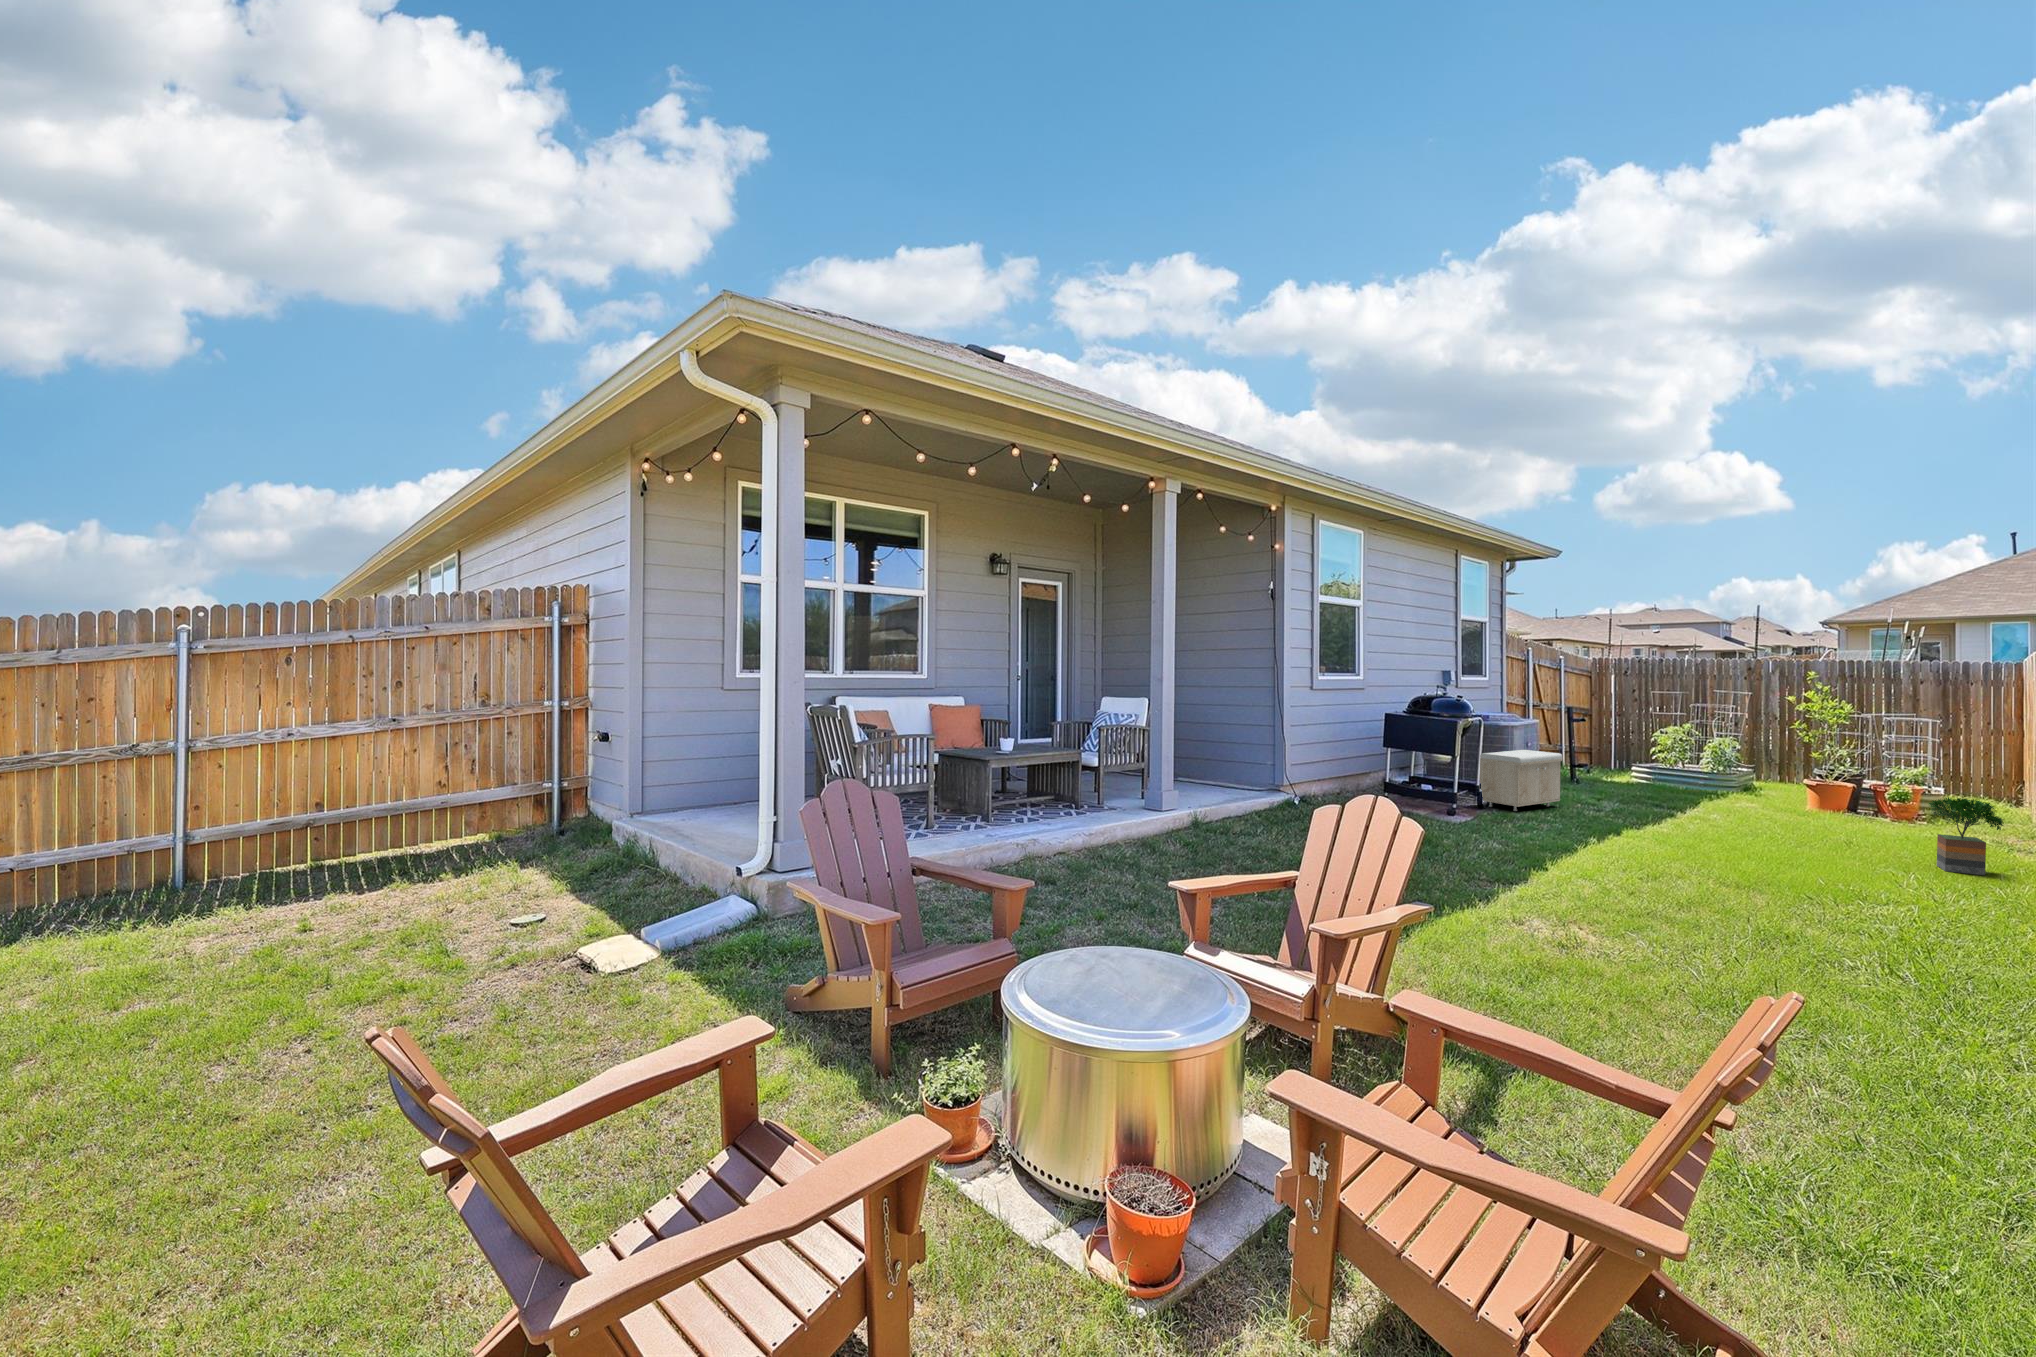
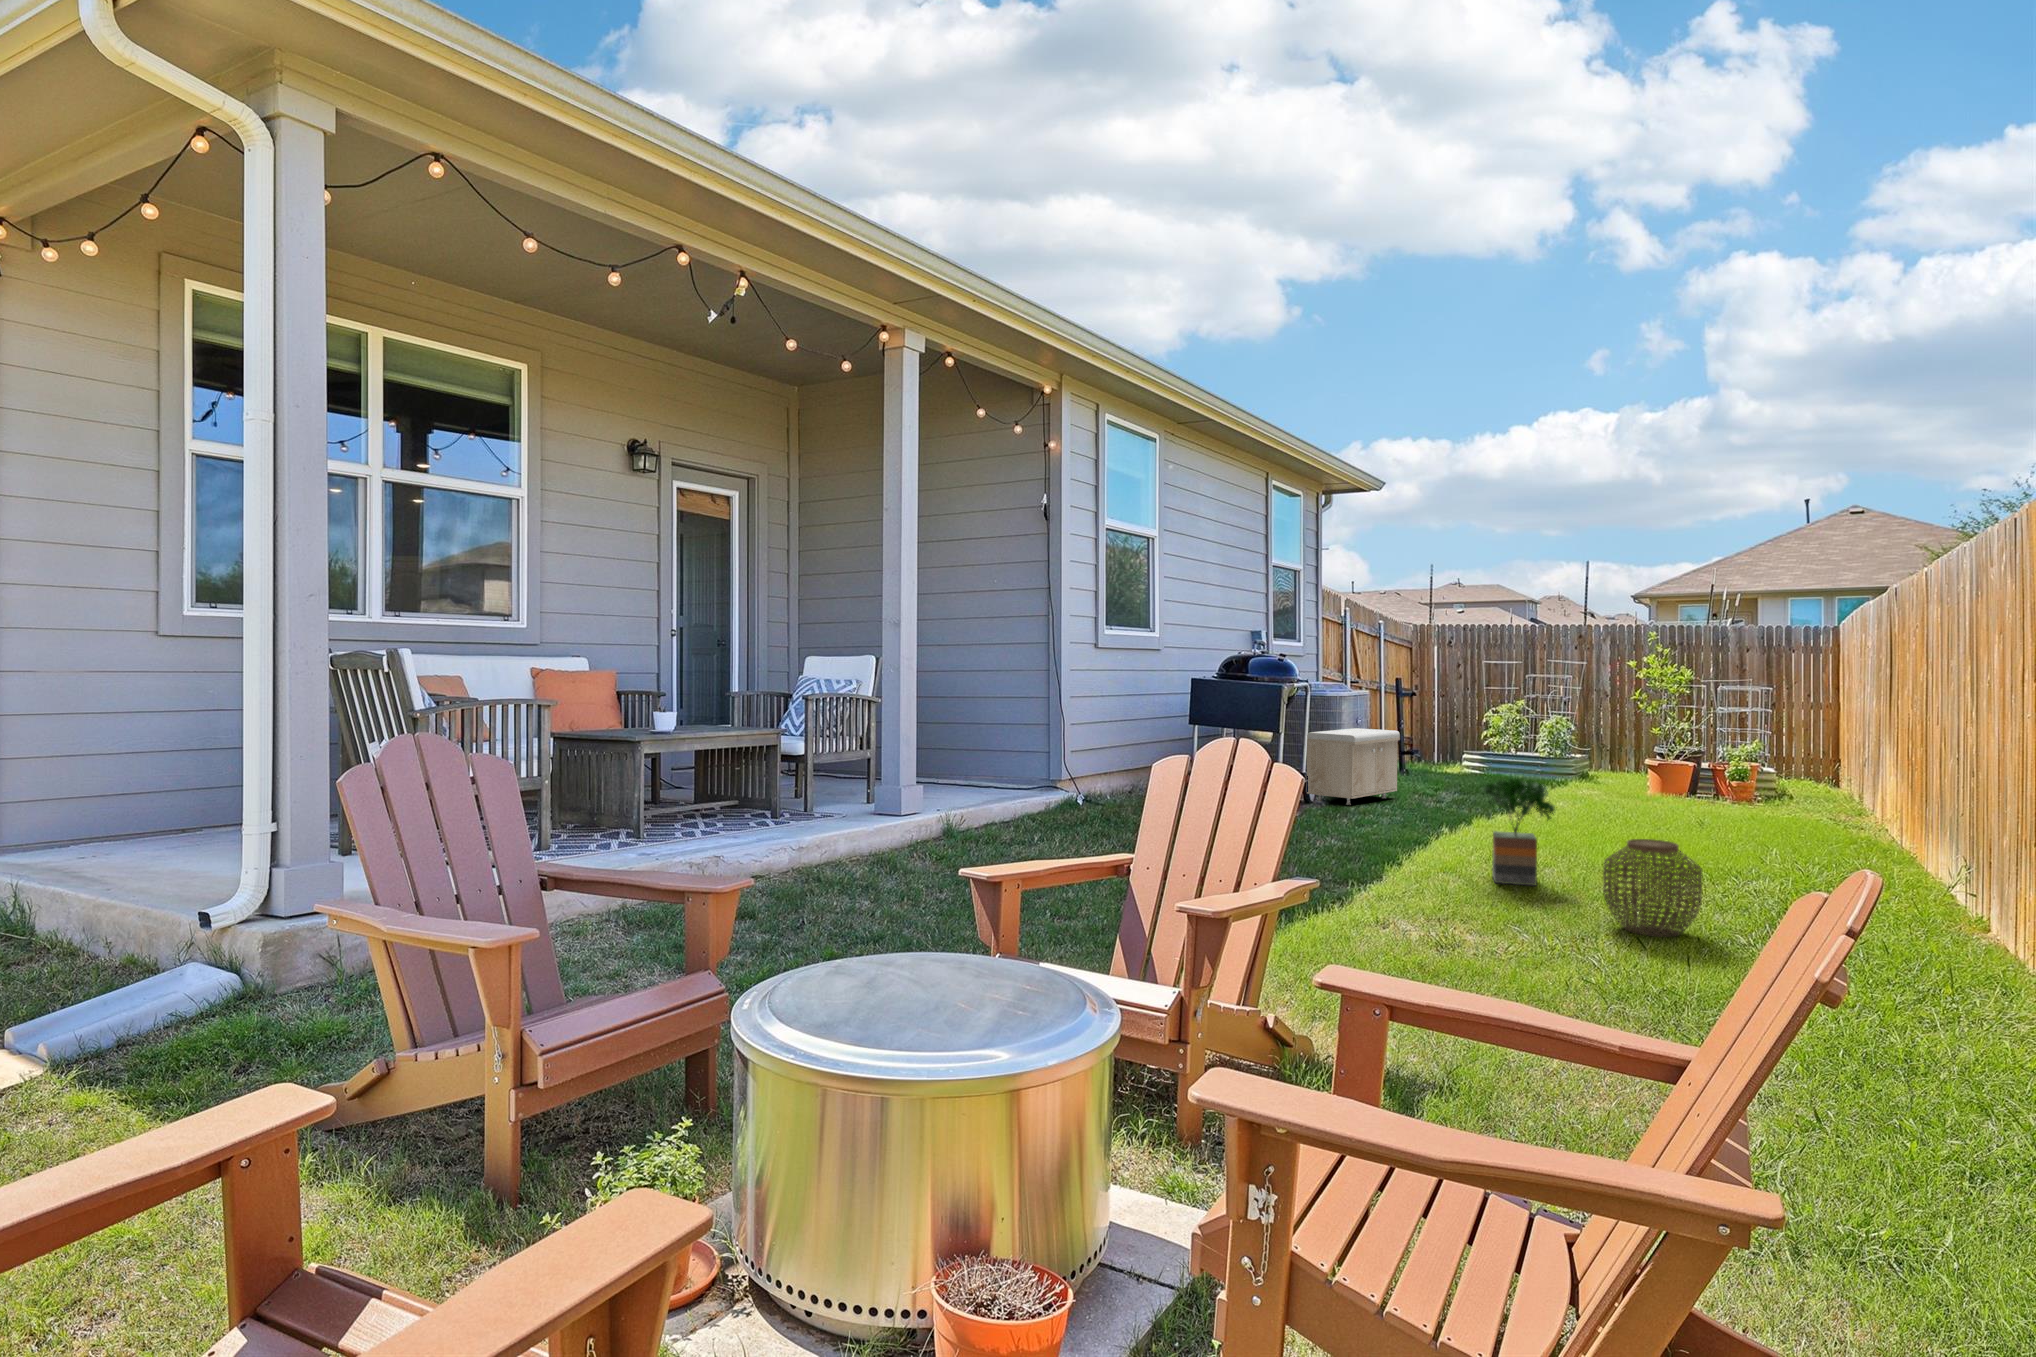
potted tree: present [1929,797,2004,875] -> present [1481,779,1555,886]
woven basket: none [1715,870,1807,951] -> present [1603,839,1702,937]

